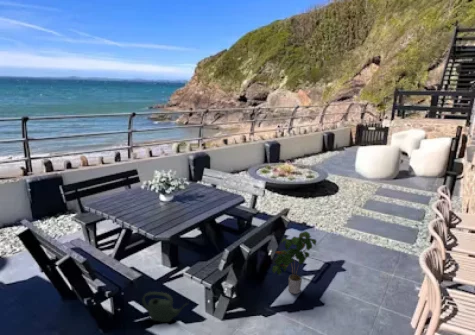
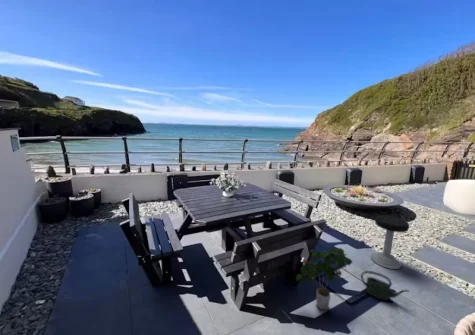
stool: none [316,192,347,243] -> present [371,215,409,269]
watering can: present [142,292,187,322] -> present [361,271,408,300]

